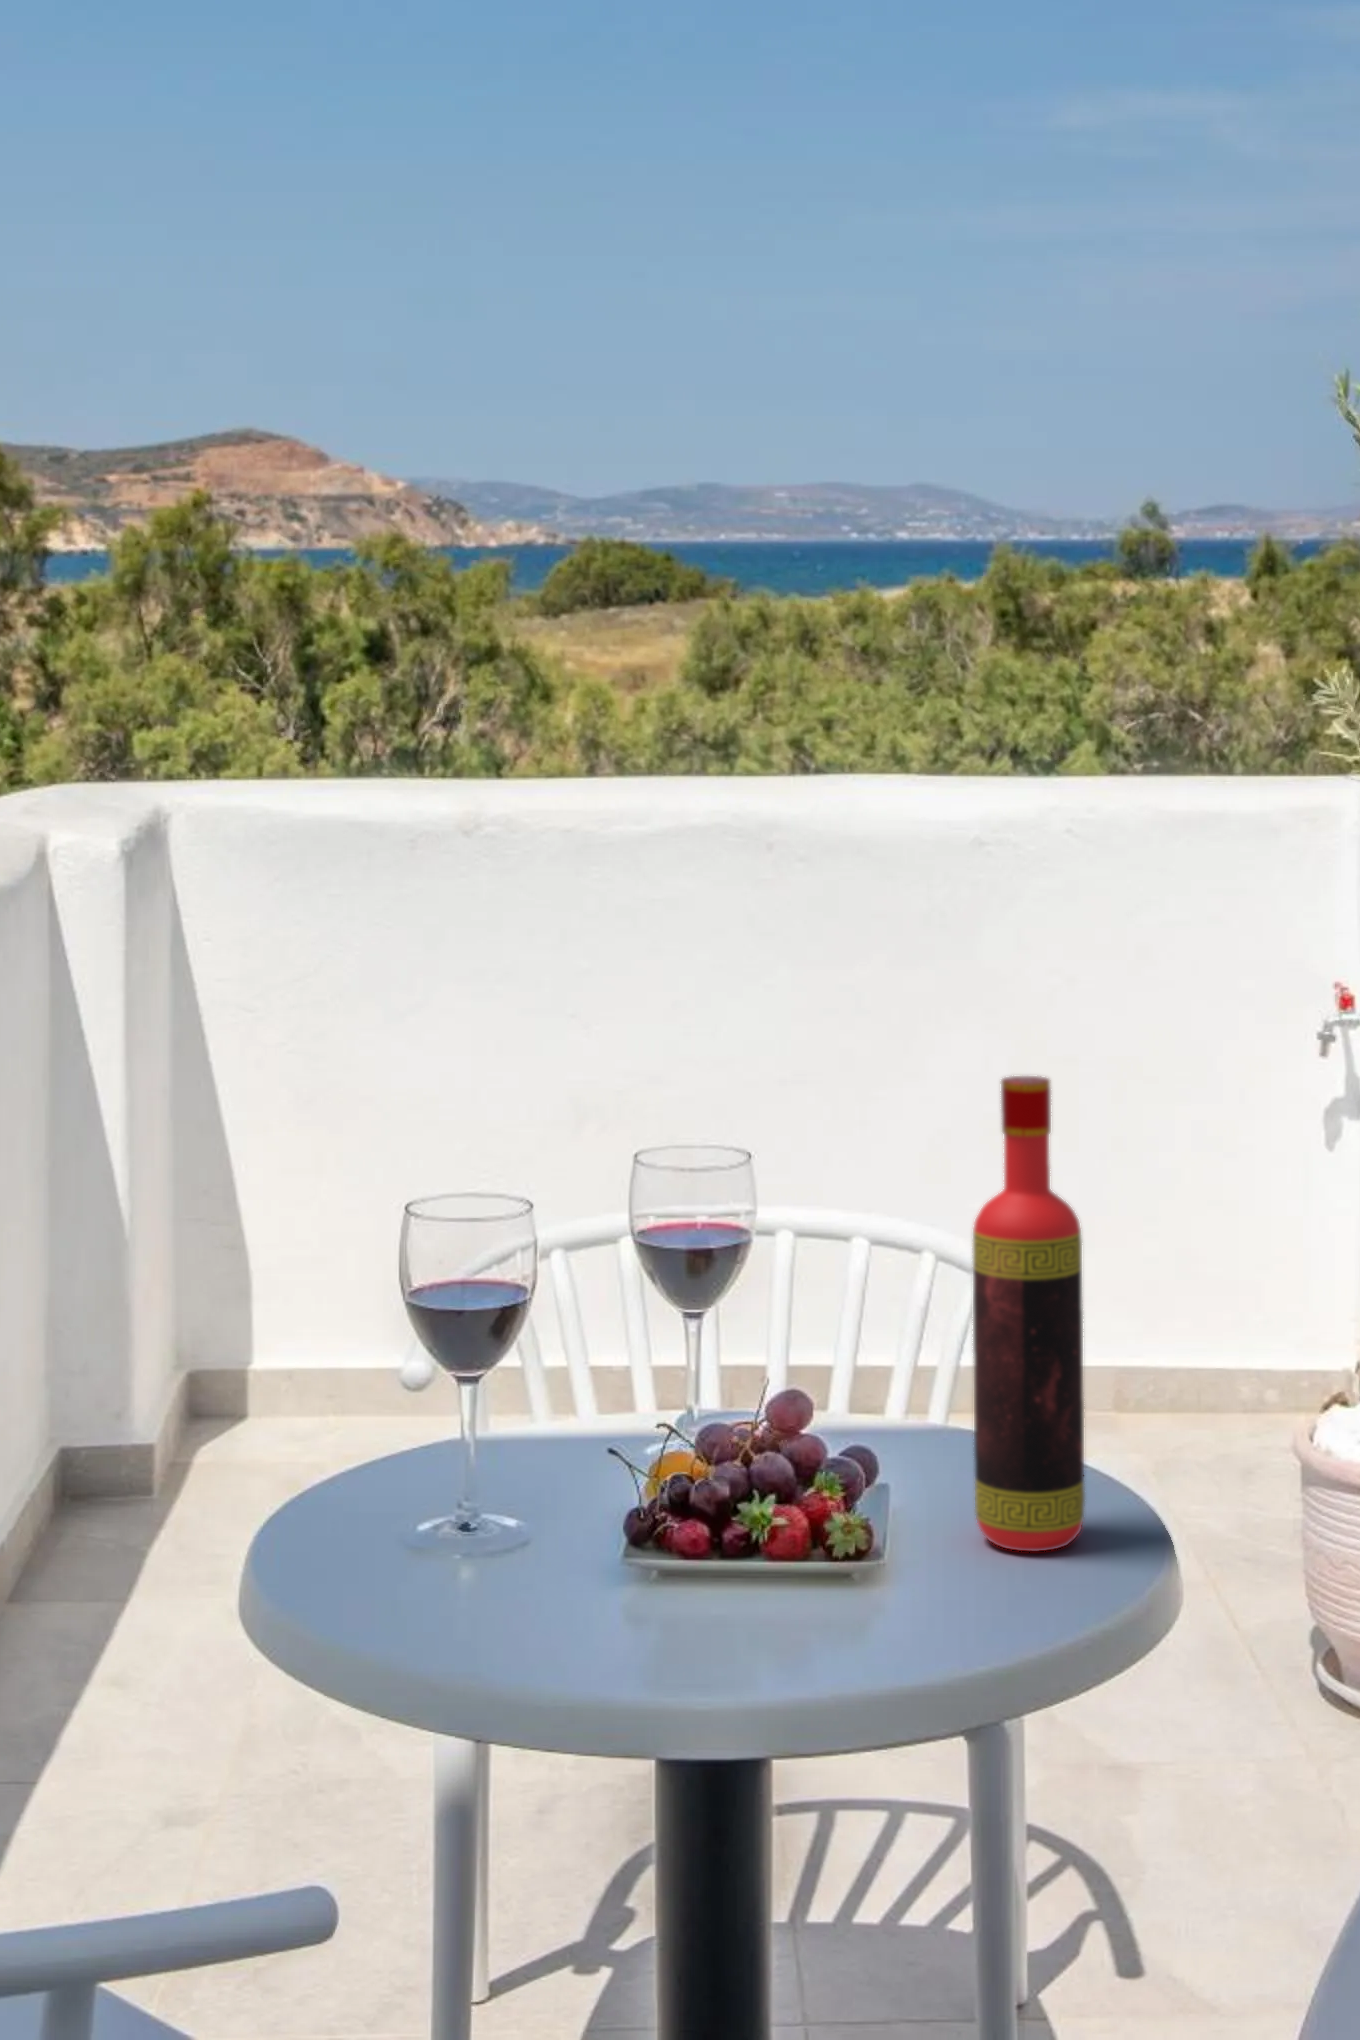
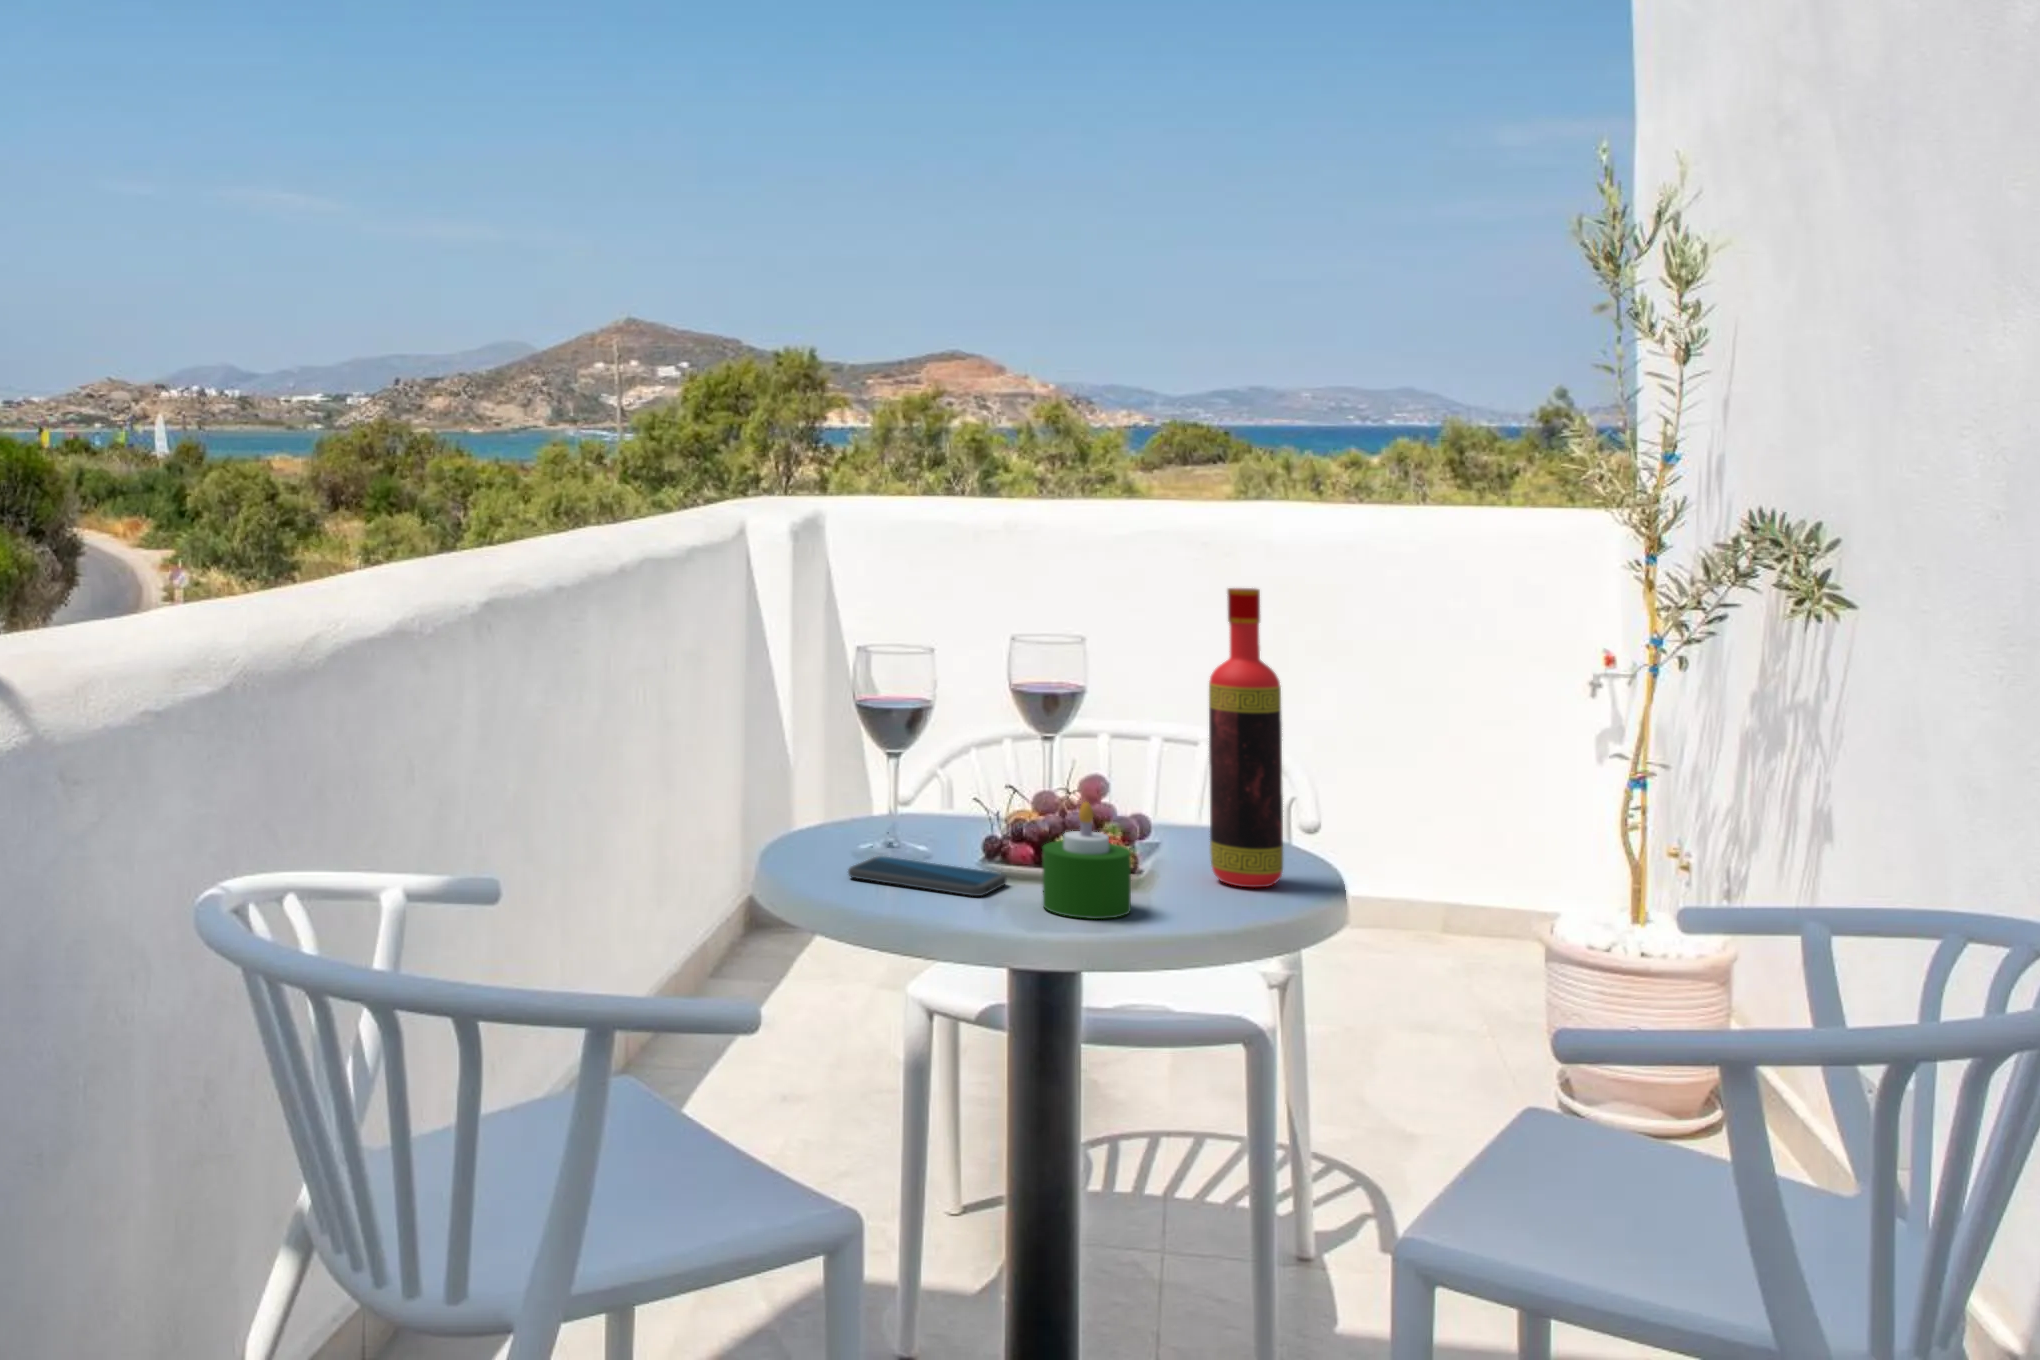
candle: none [746,1464,886,1662] -> present [1042,802,1131,919]
smartphone: none [408,1564,672,1633] -> present [848,856,1007,896]

